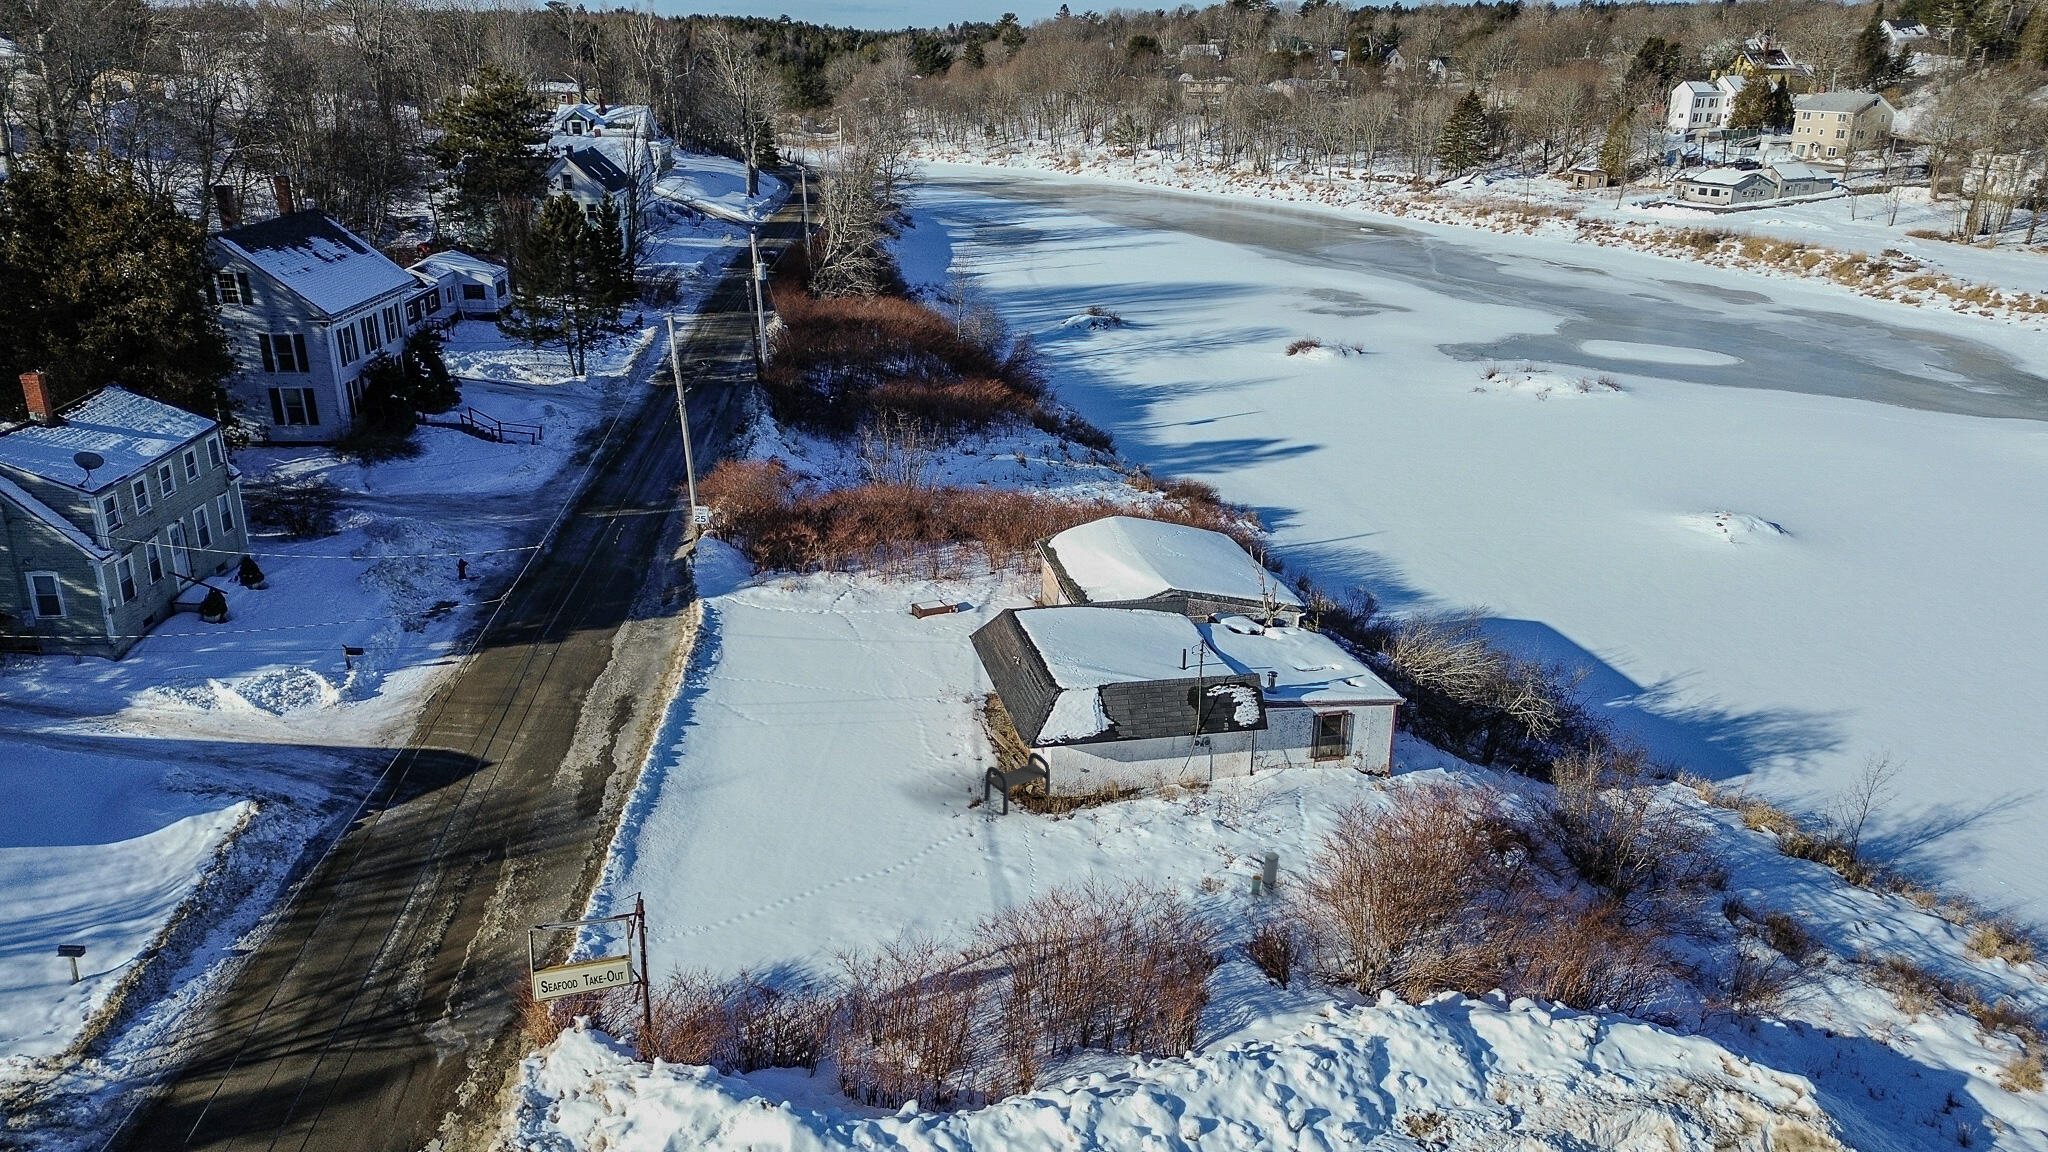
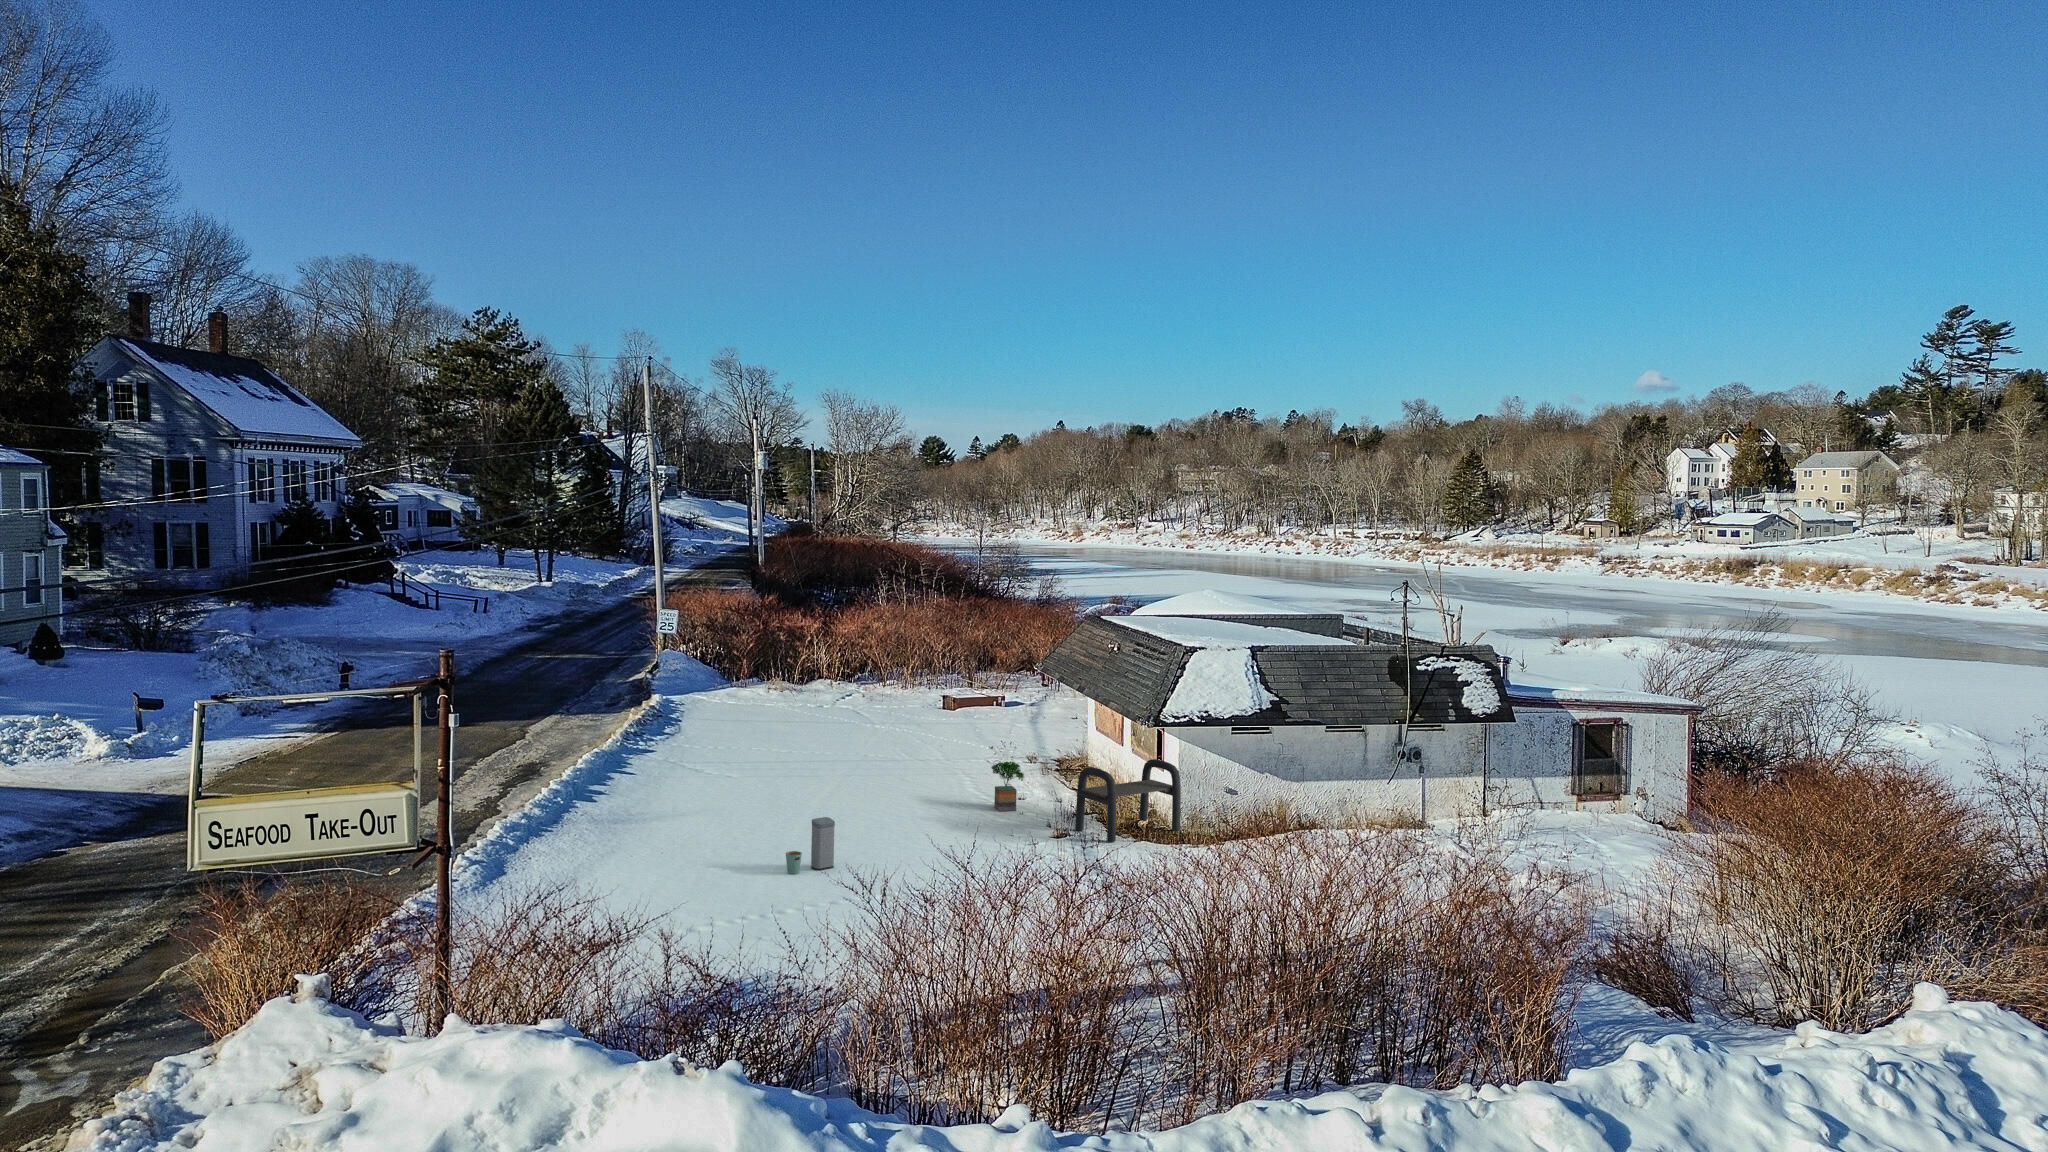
potted tree: none [933,743,955,776] -> present [991,762,1024,811]
trash can: present [1252,851,1279,890] -> present [786,817,835,874]

